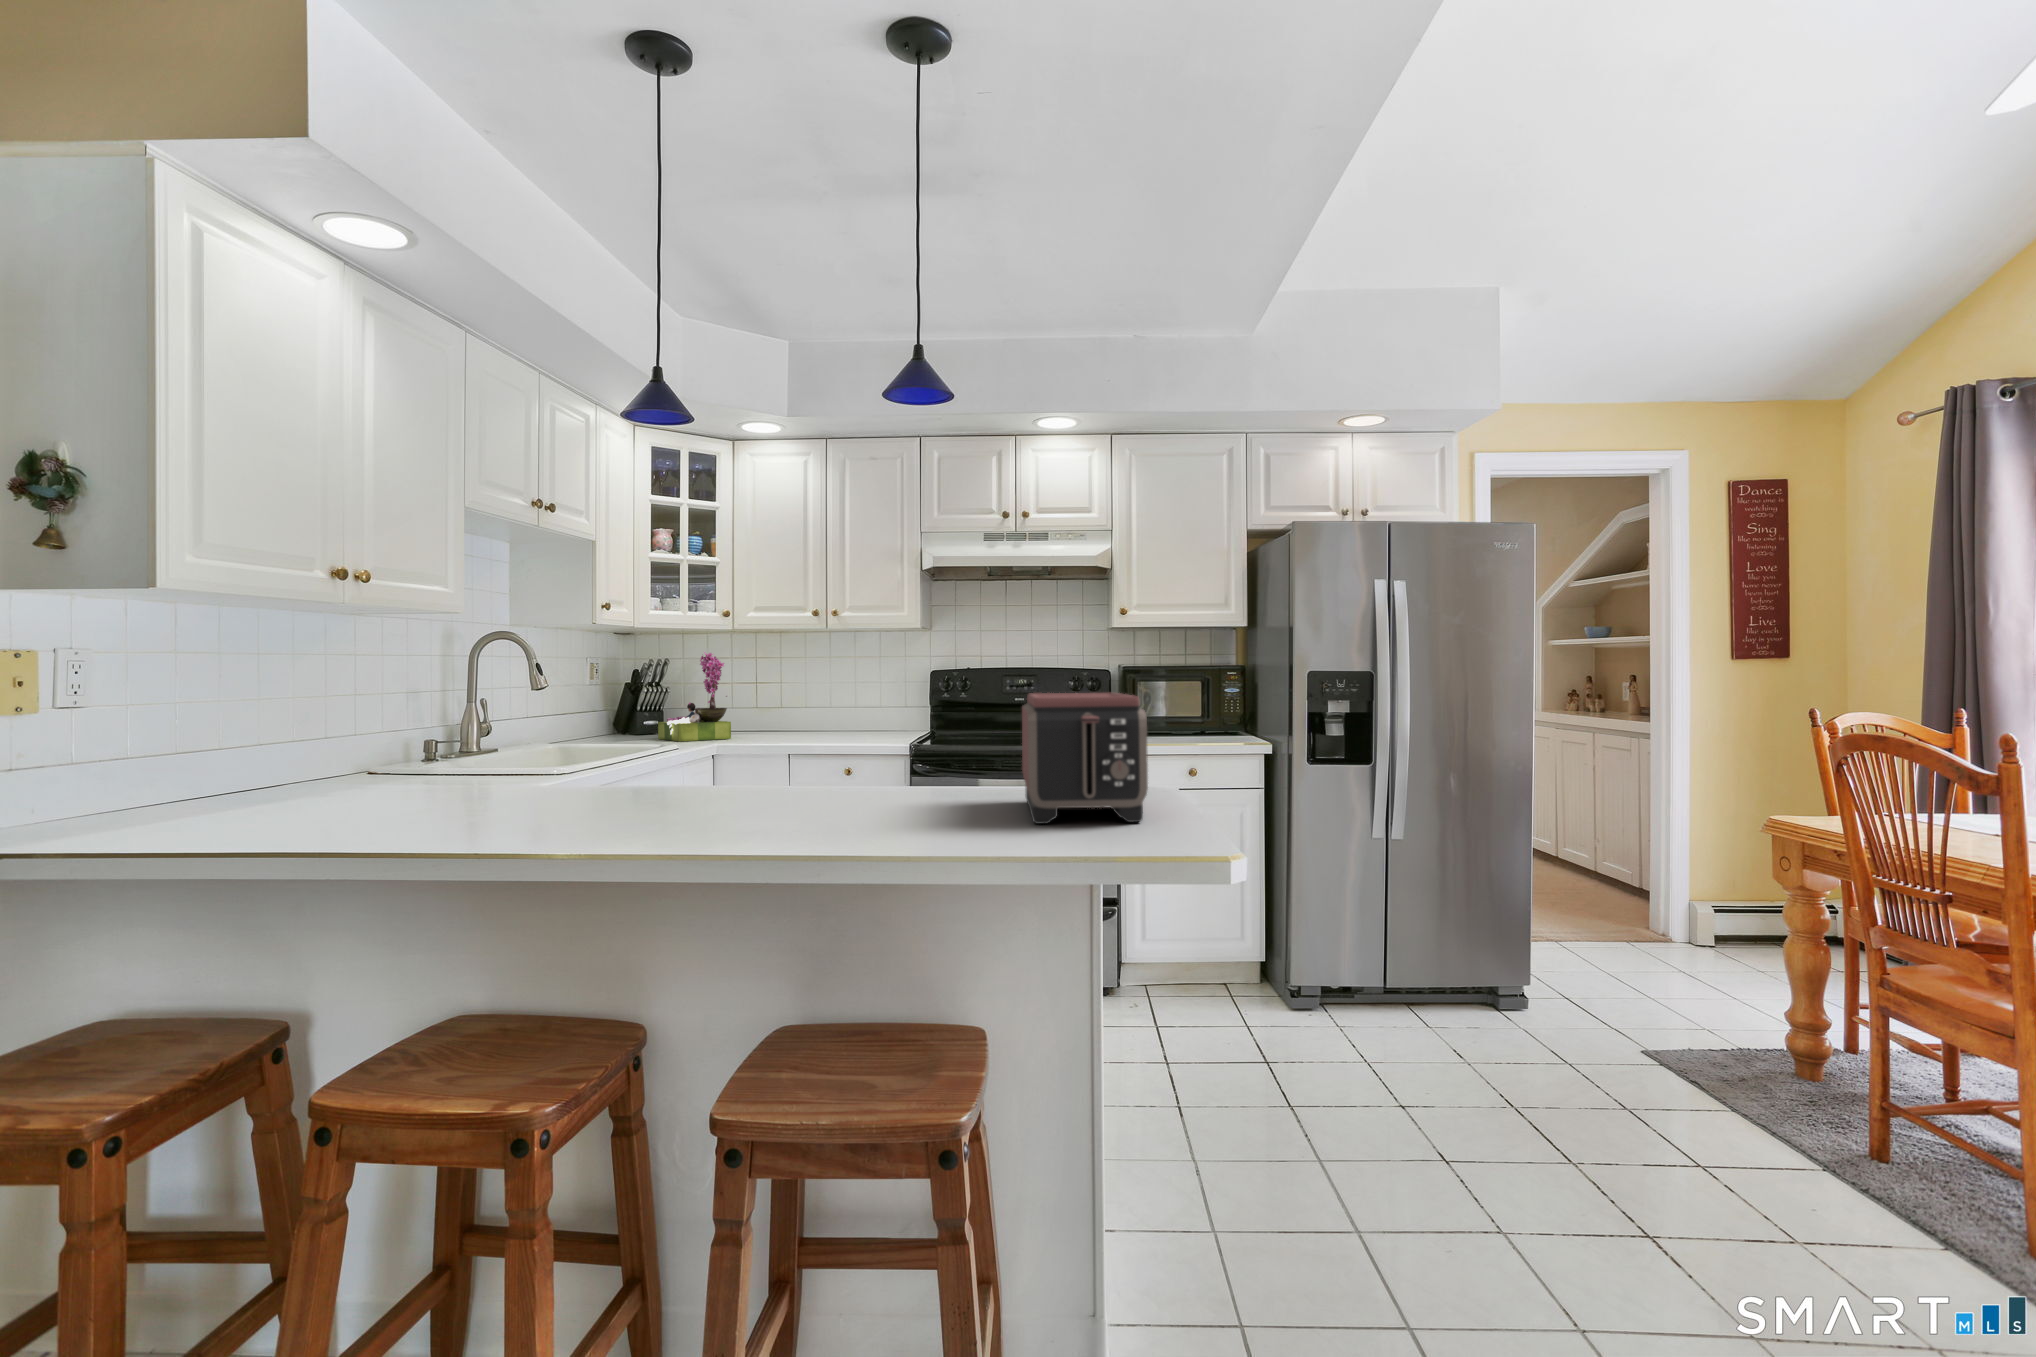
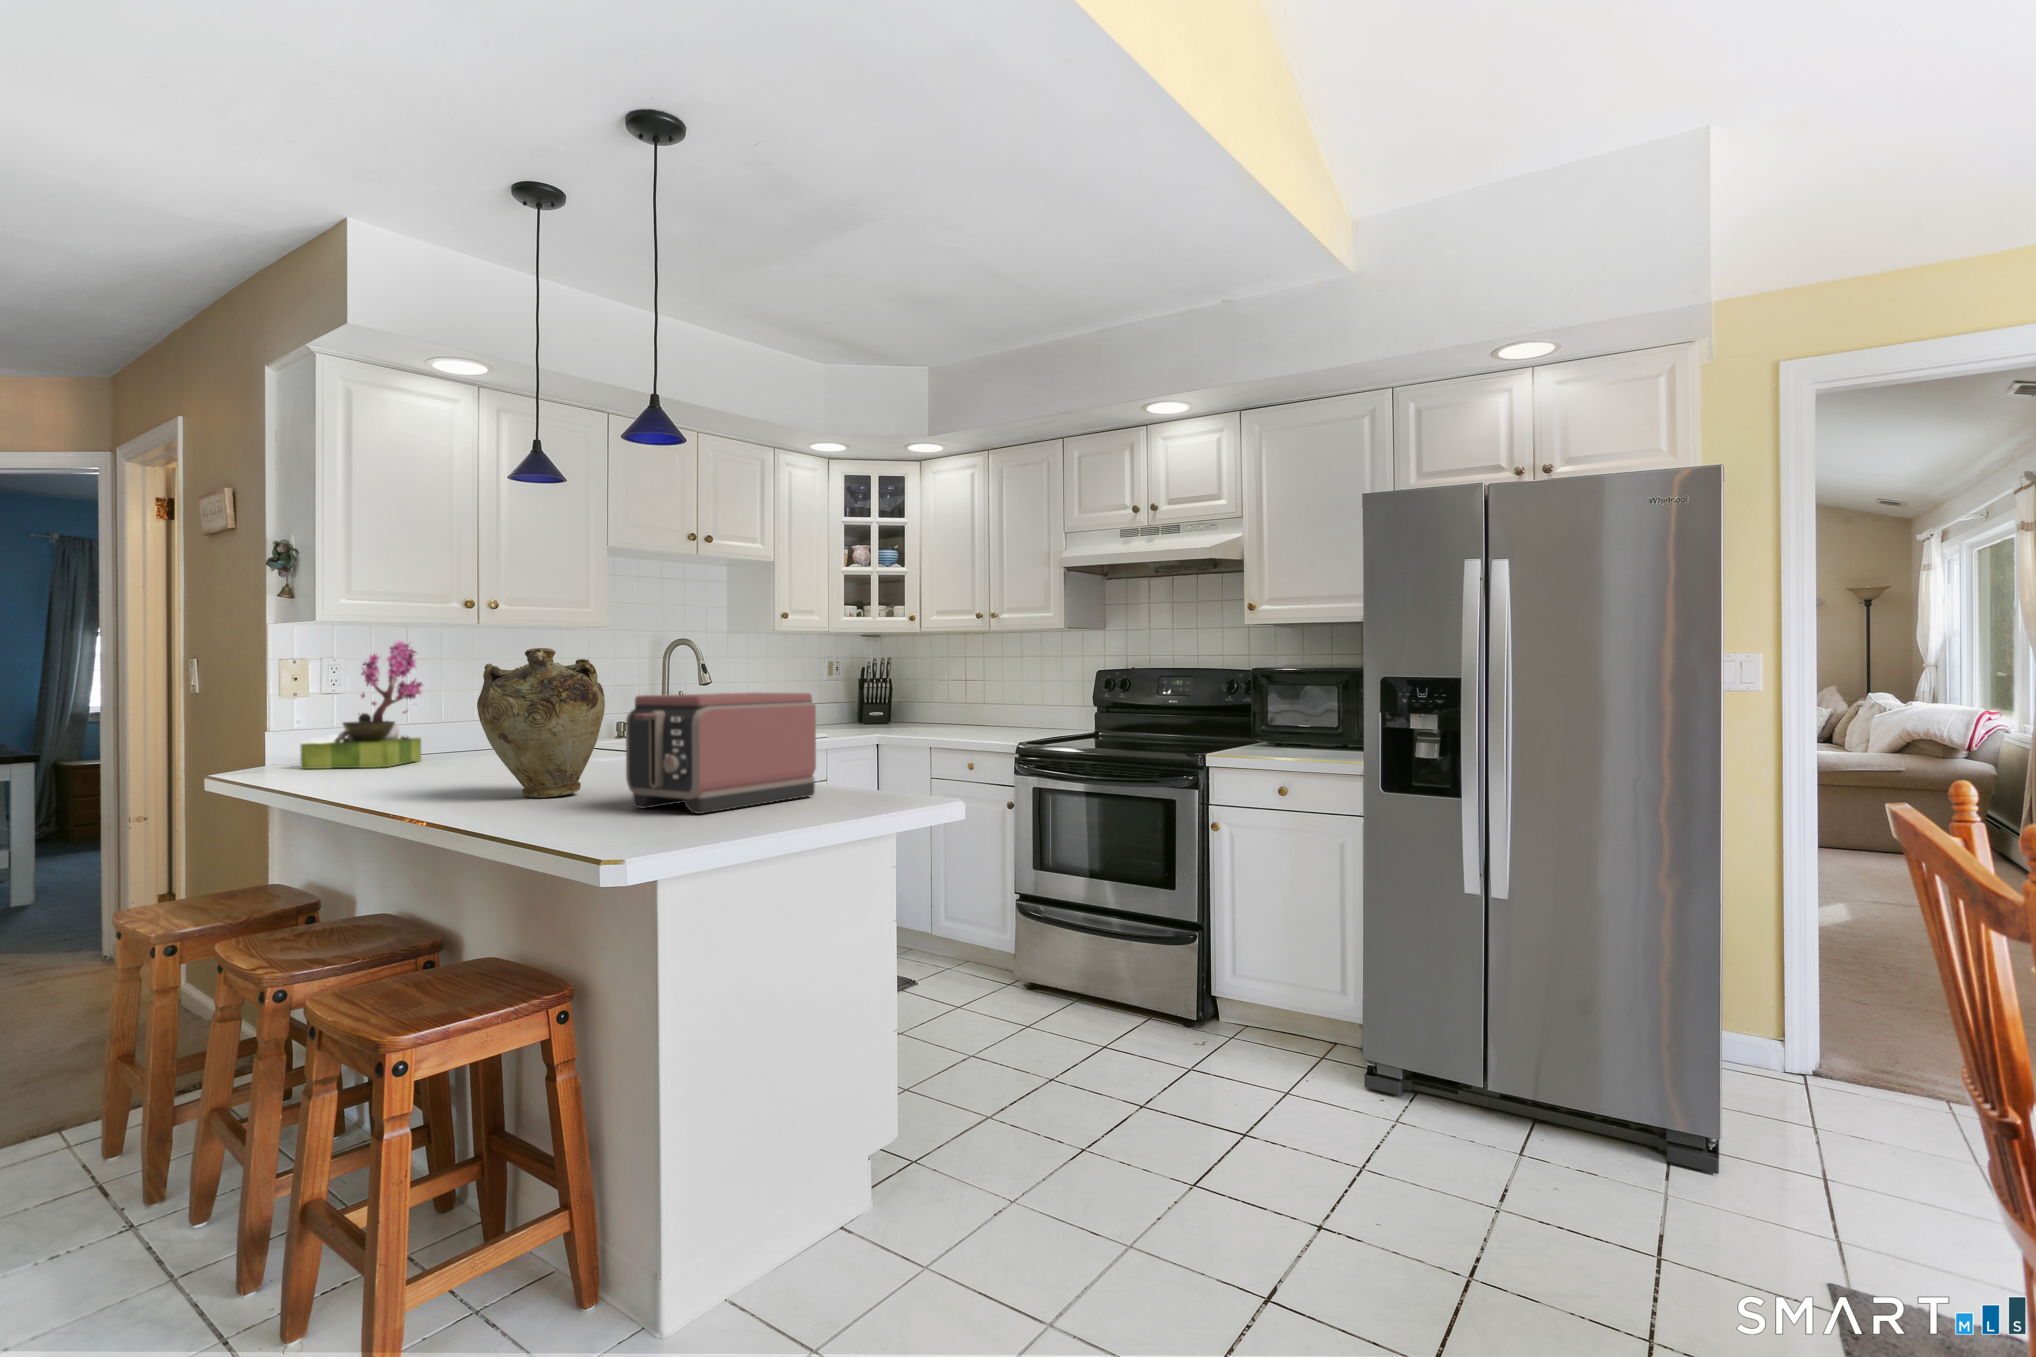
vase: none [767,642,910,826] -> present [477,648,605,798]
flower arrangement: present [658,652,731,741] -> present [300,641,422,769]

